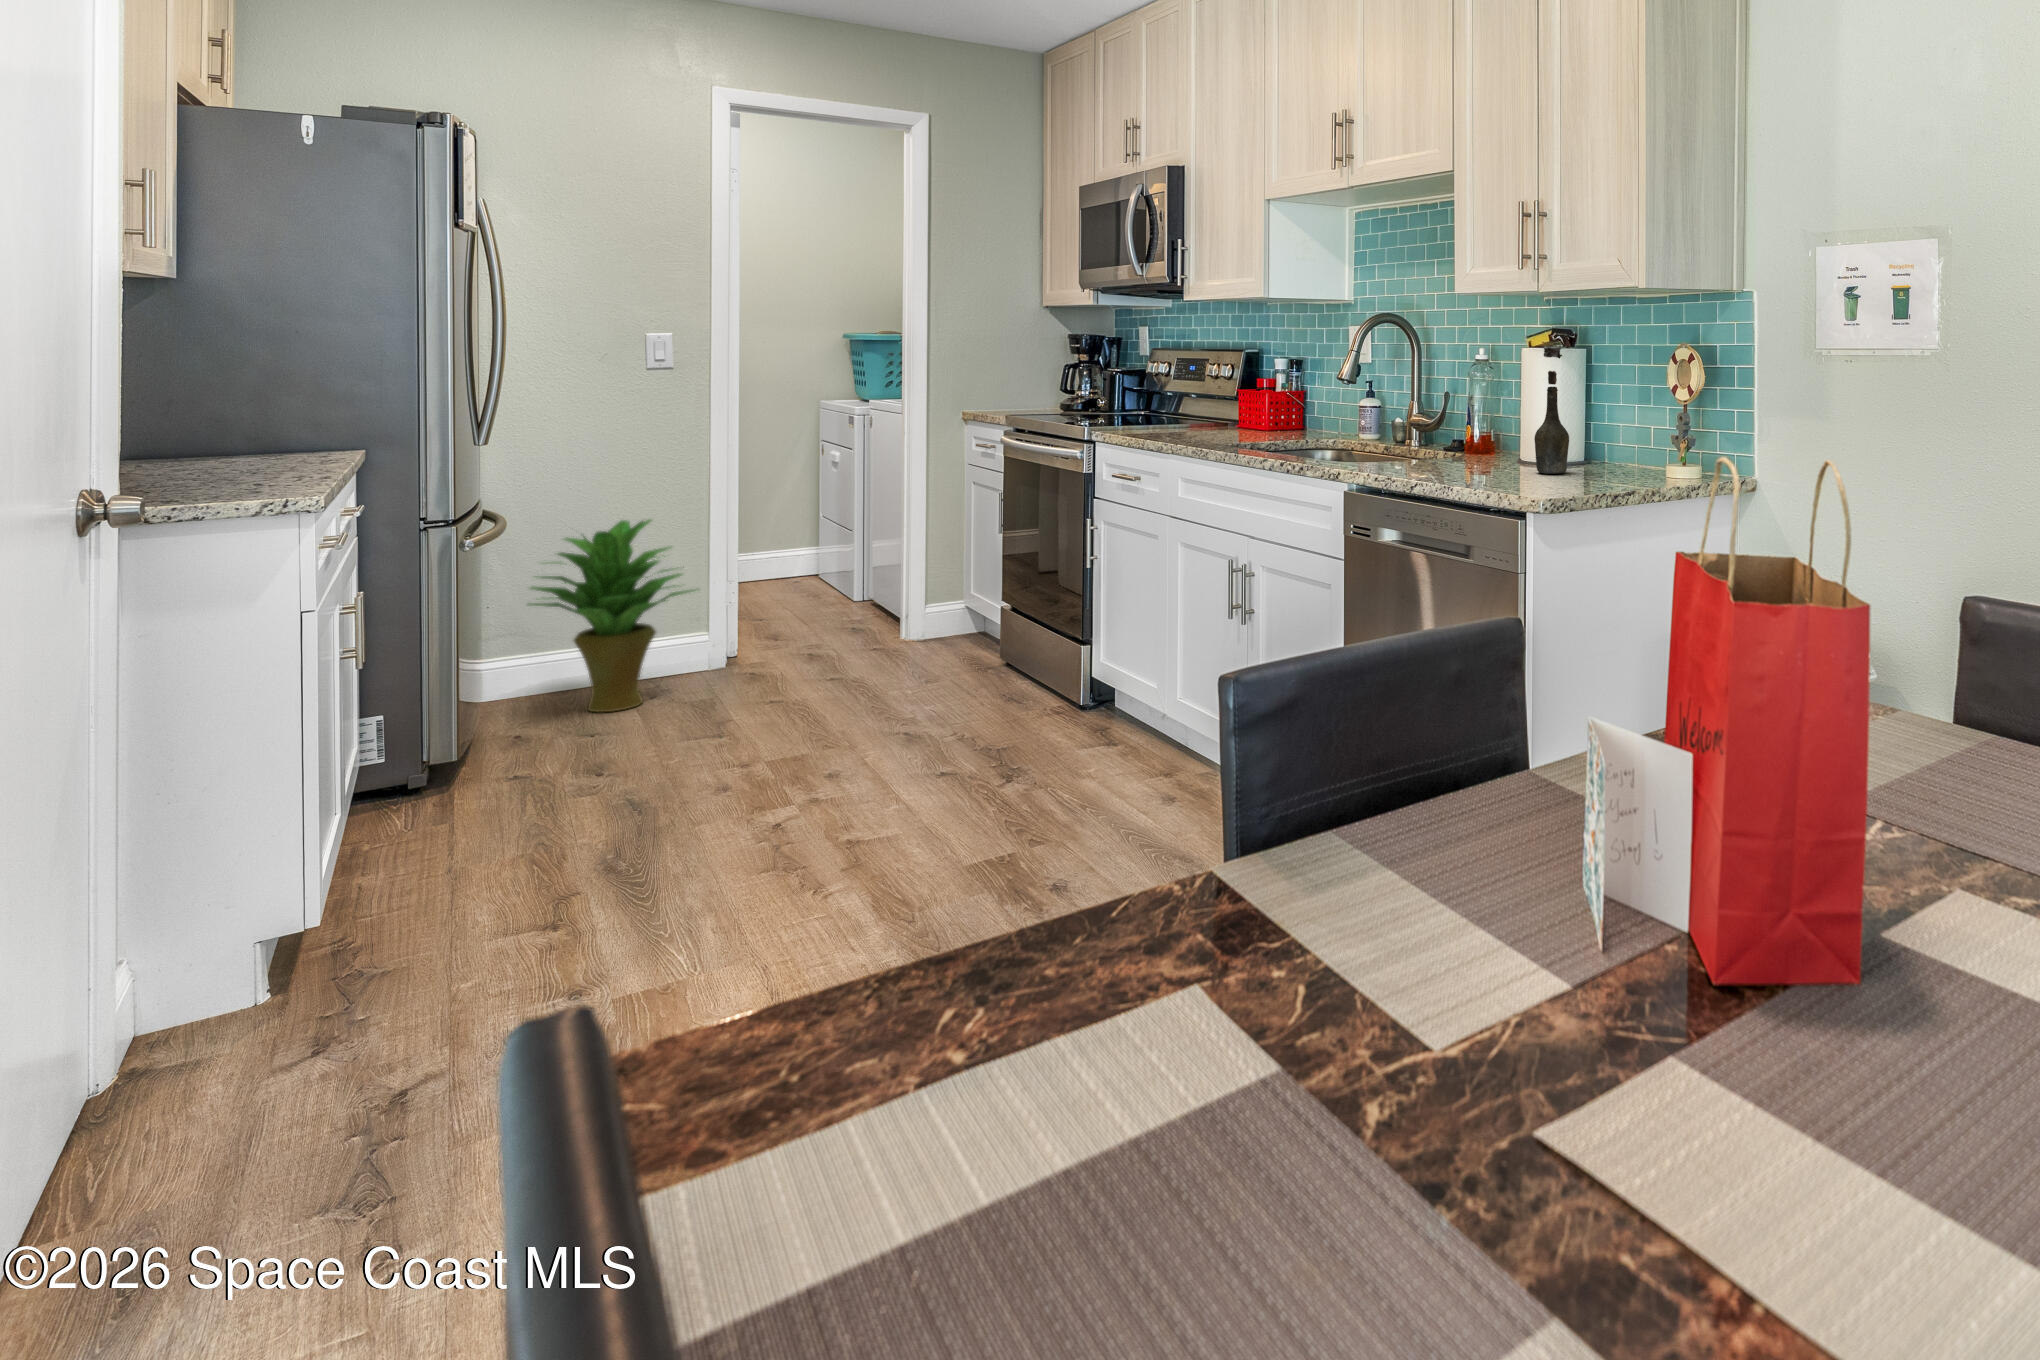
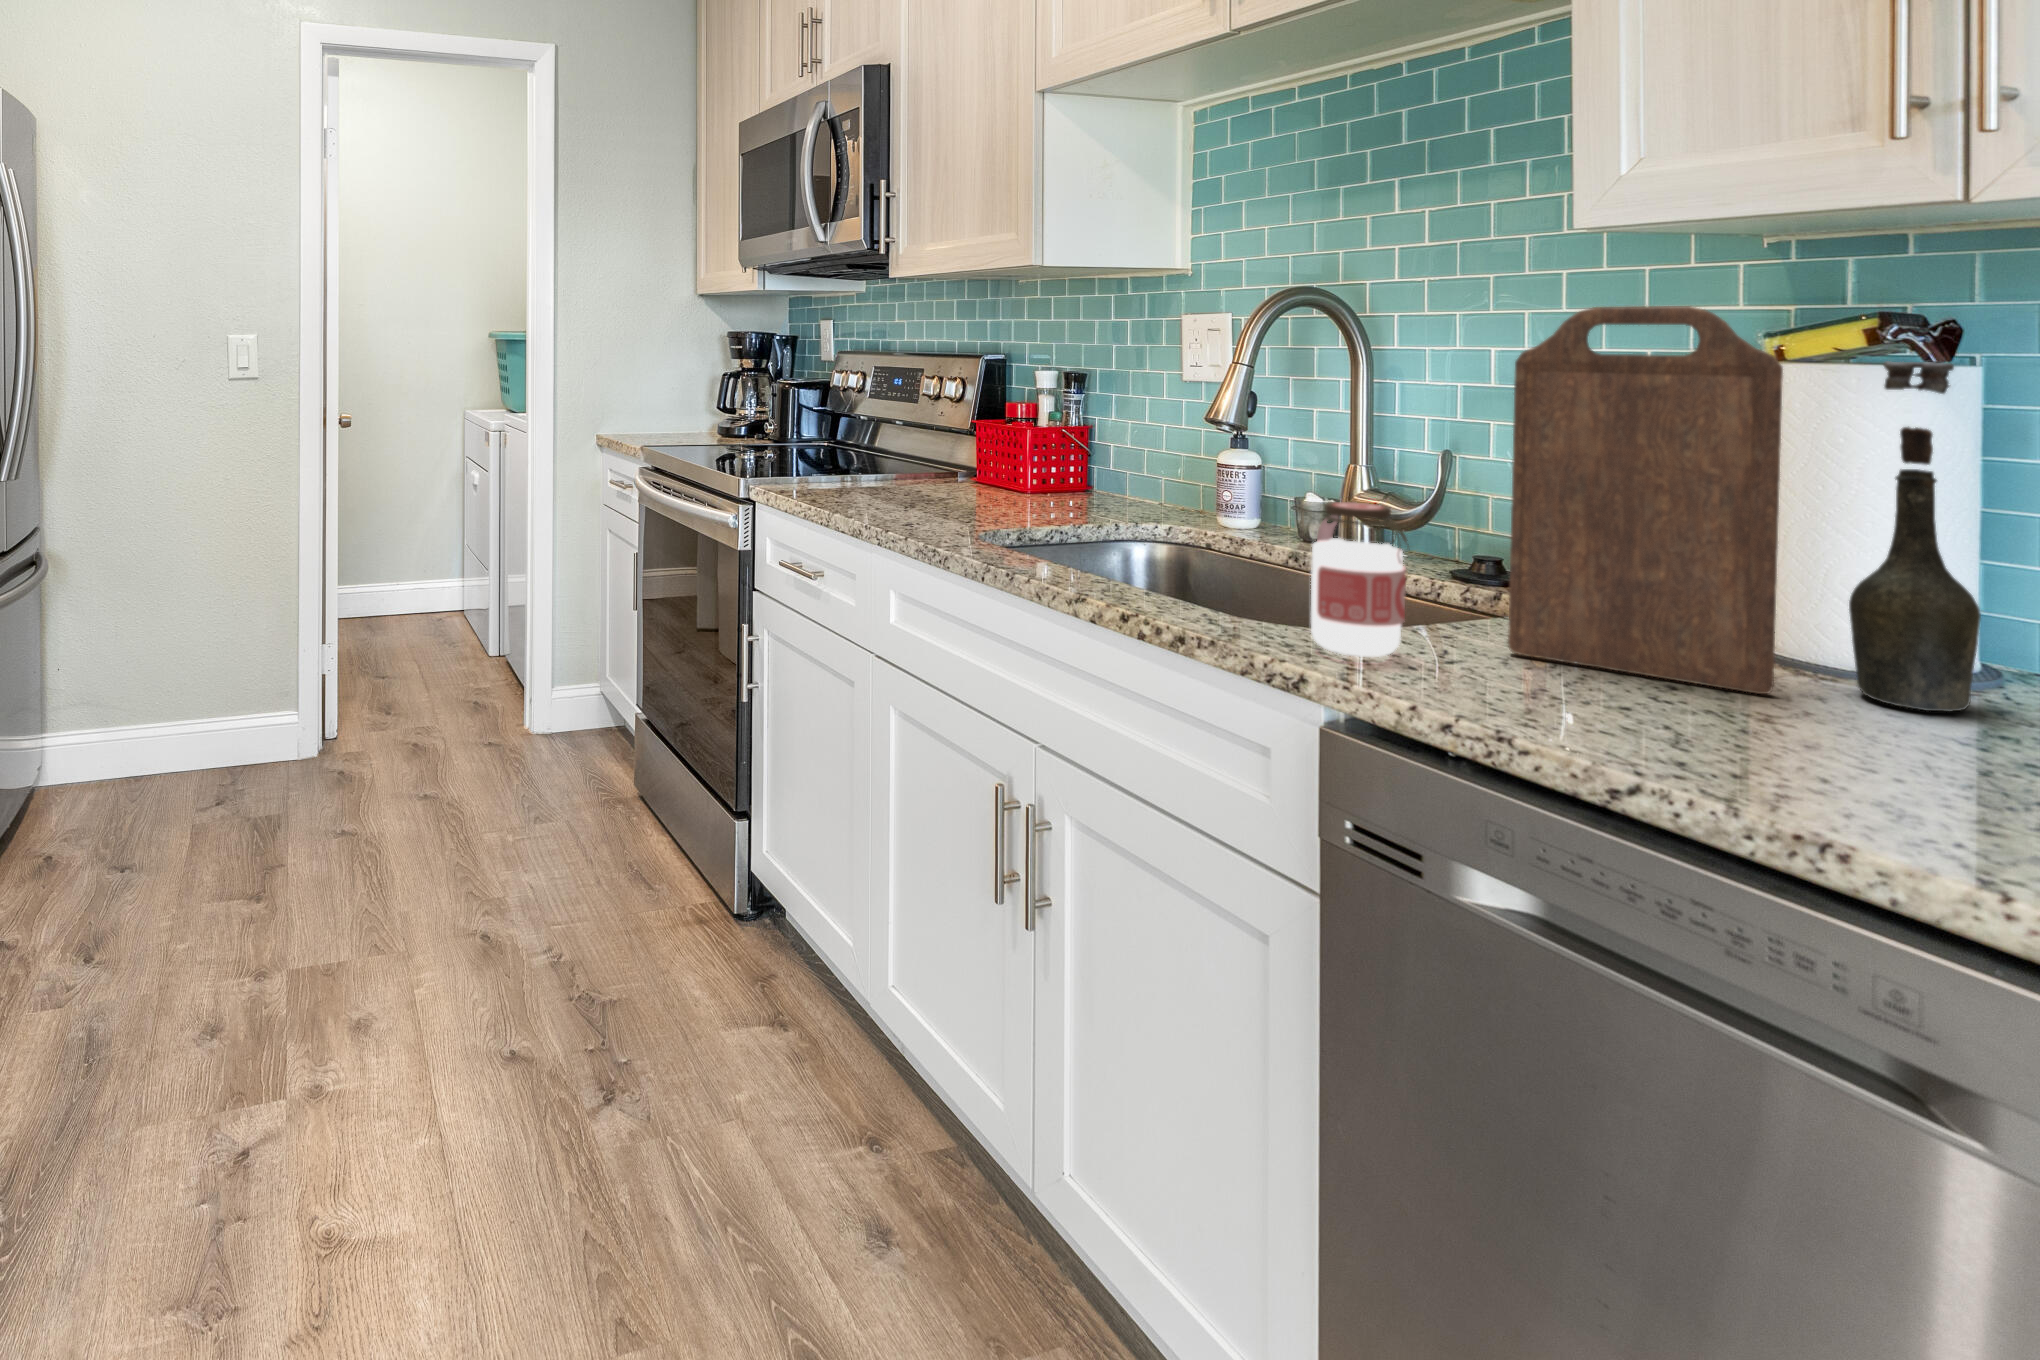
cutting board: none [1431,325,1511,473] -> present [1508,306,1783,694]
jar: none [1352,408,1389,473] -> present [1311,502,1407,657]
potted plant: present [528,520,694,712] -> none [81,569,279,818]

